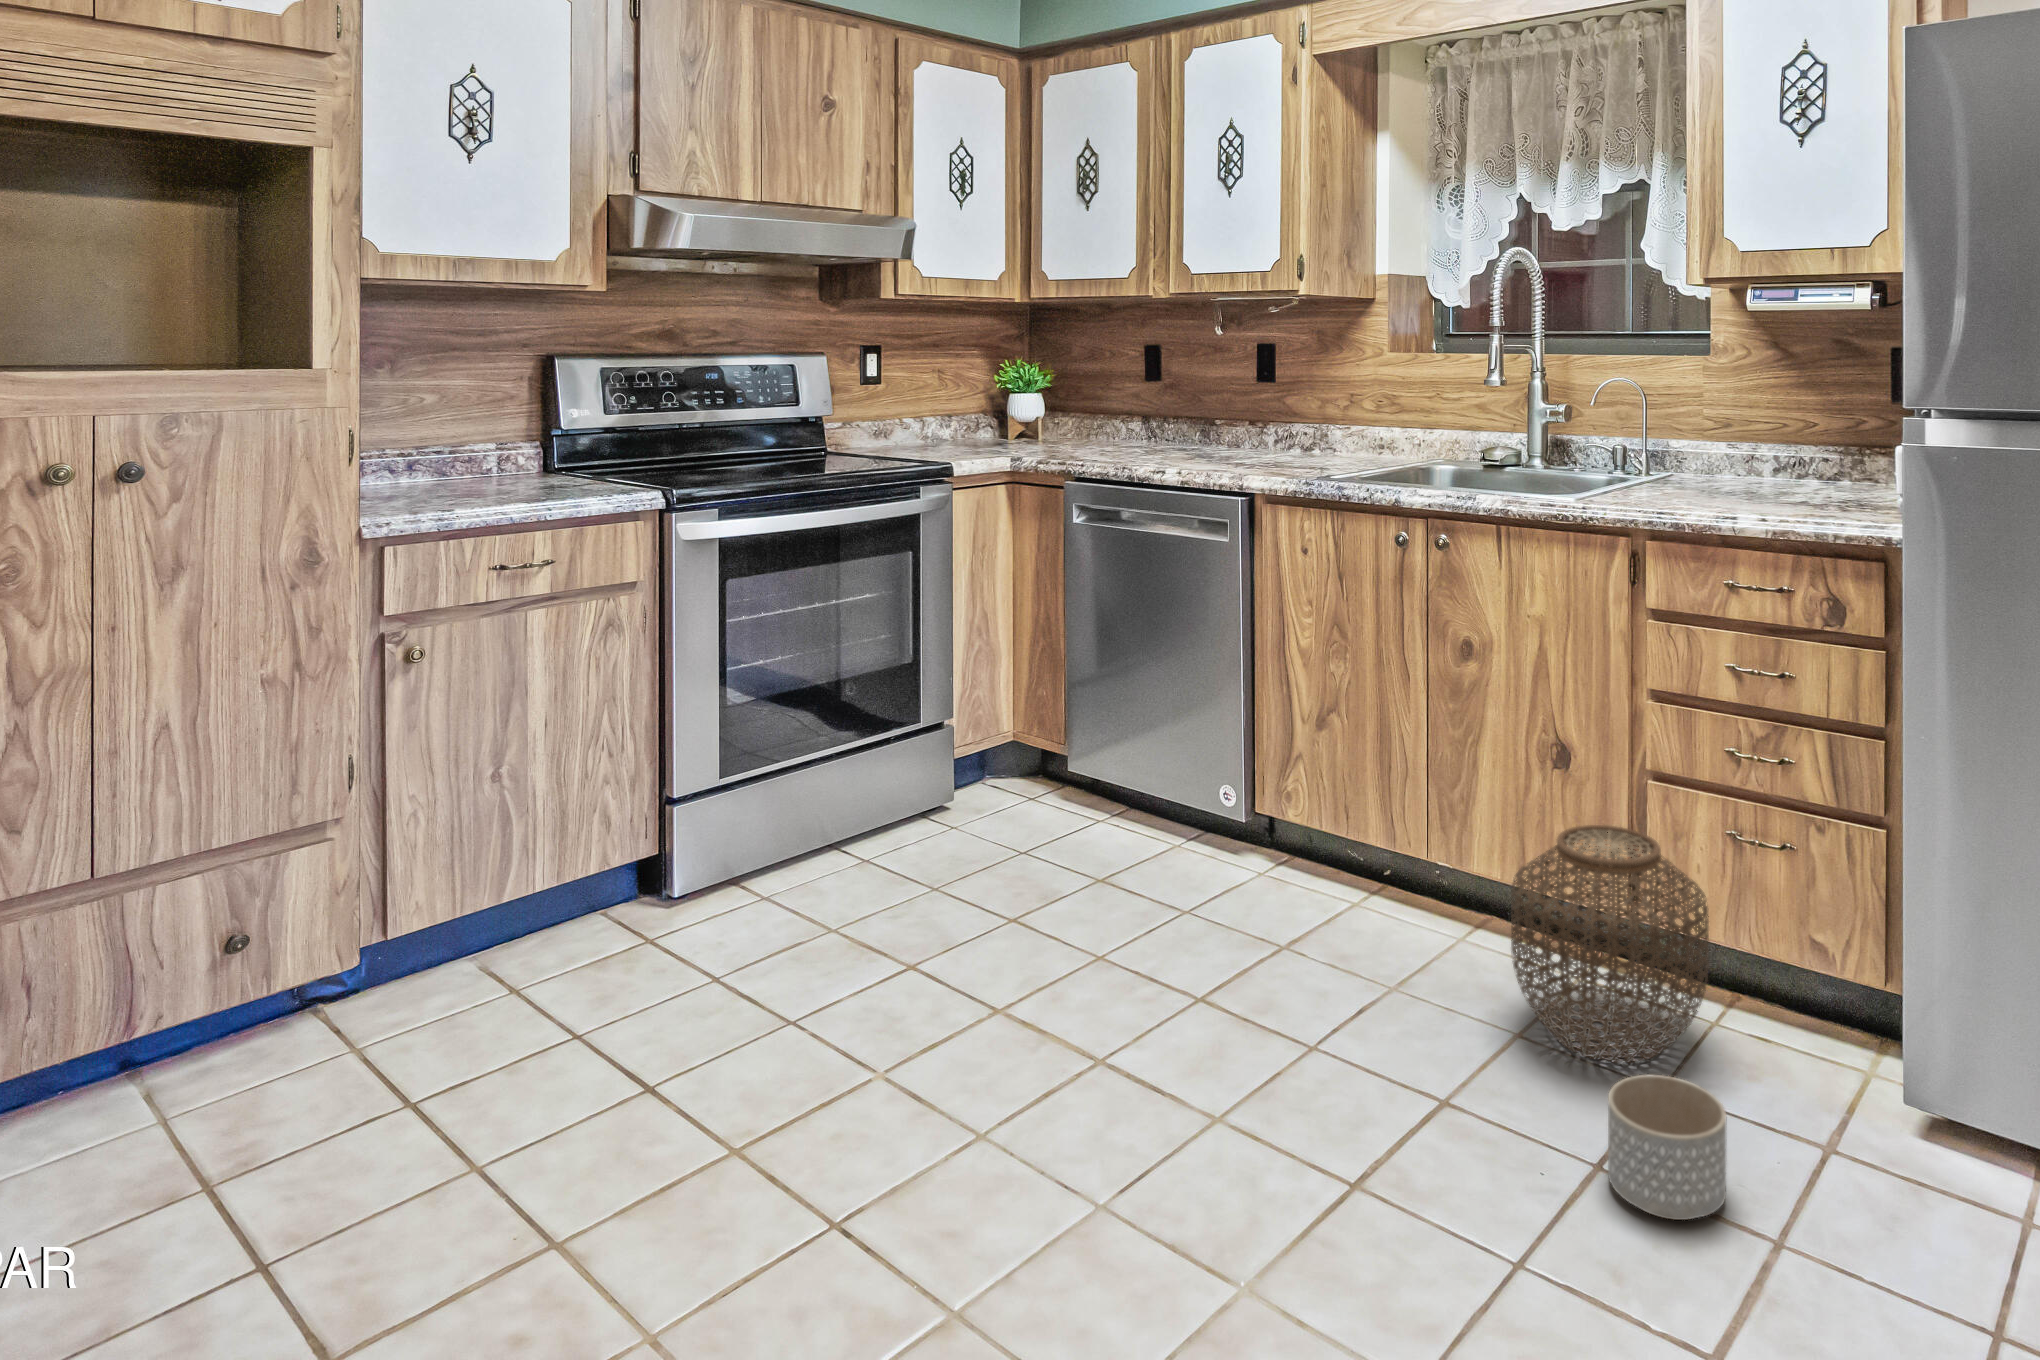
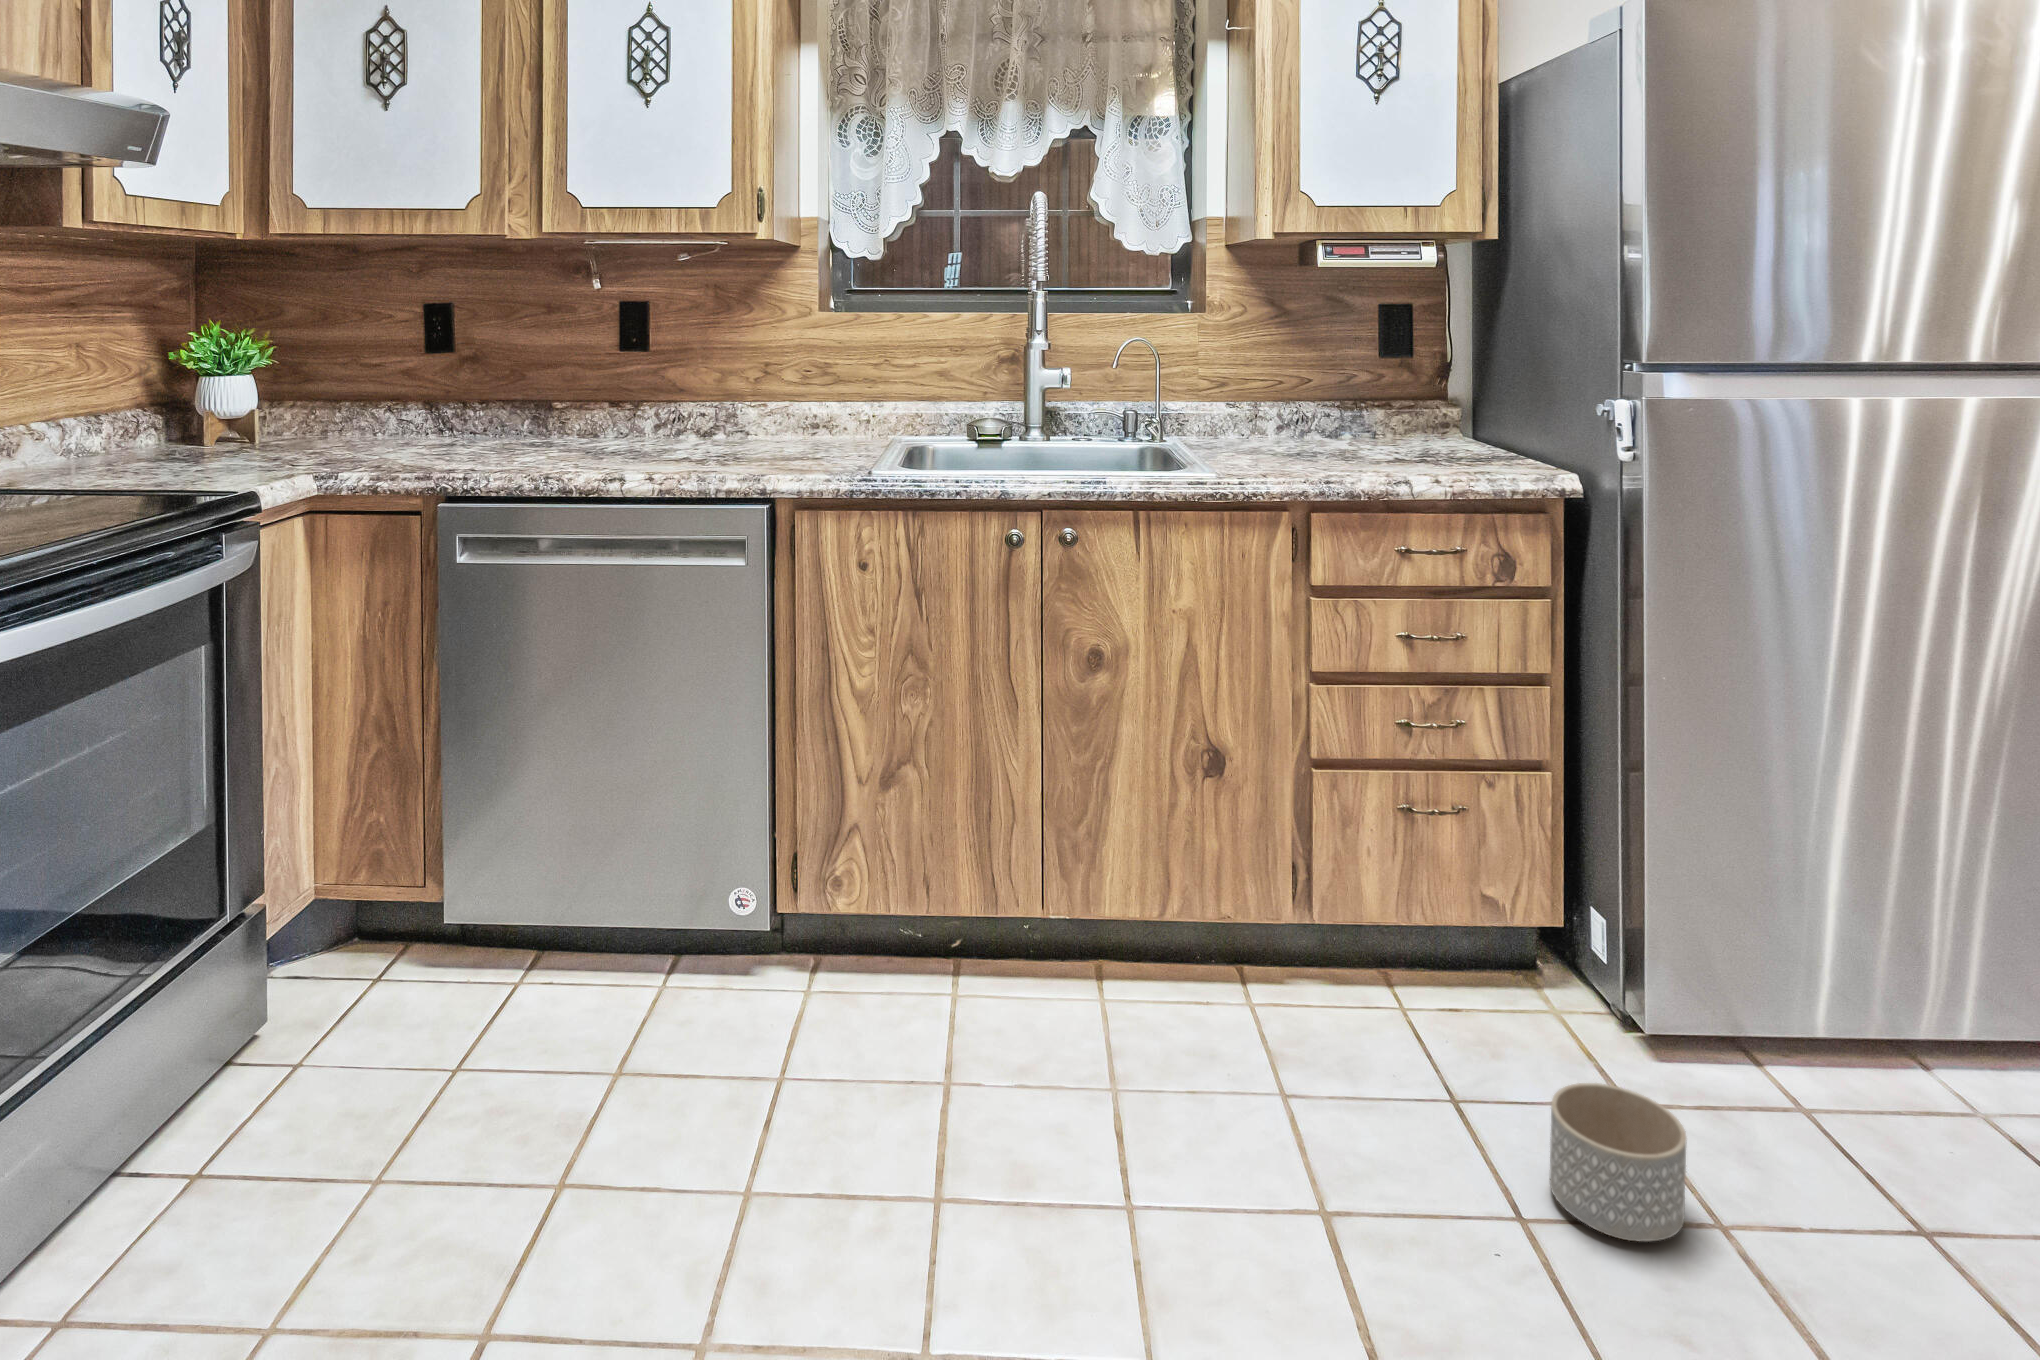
woven basket: present [1511,825,1709,1063] -> none [1258,824,1474,1083]

